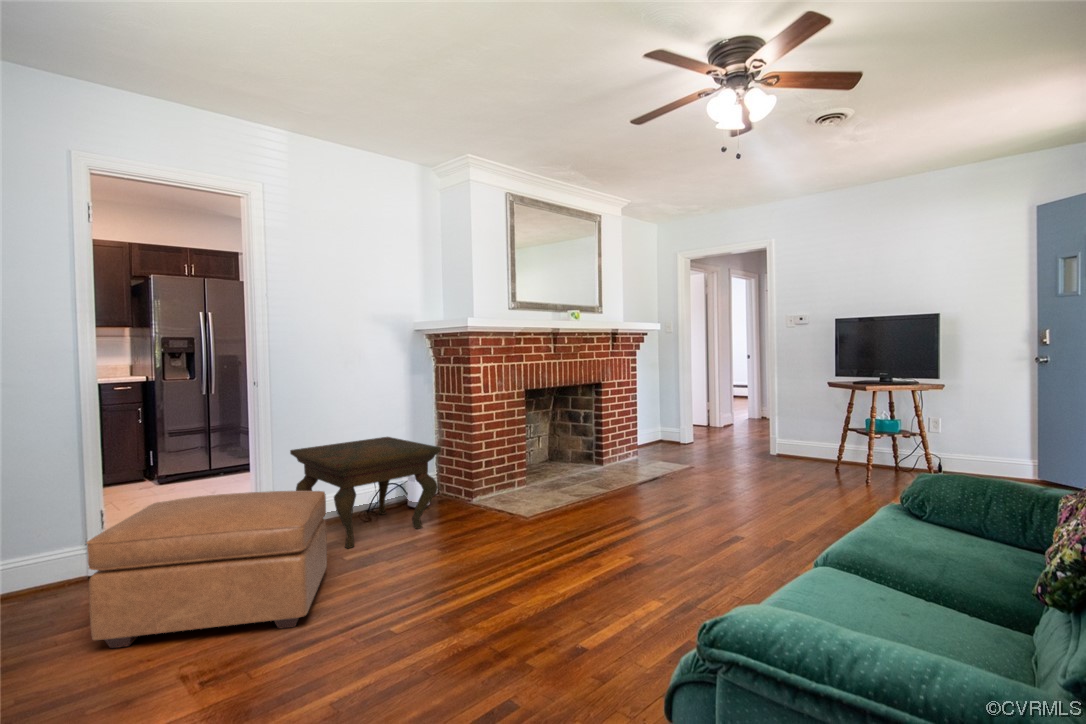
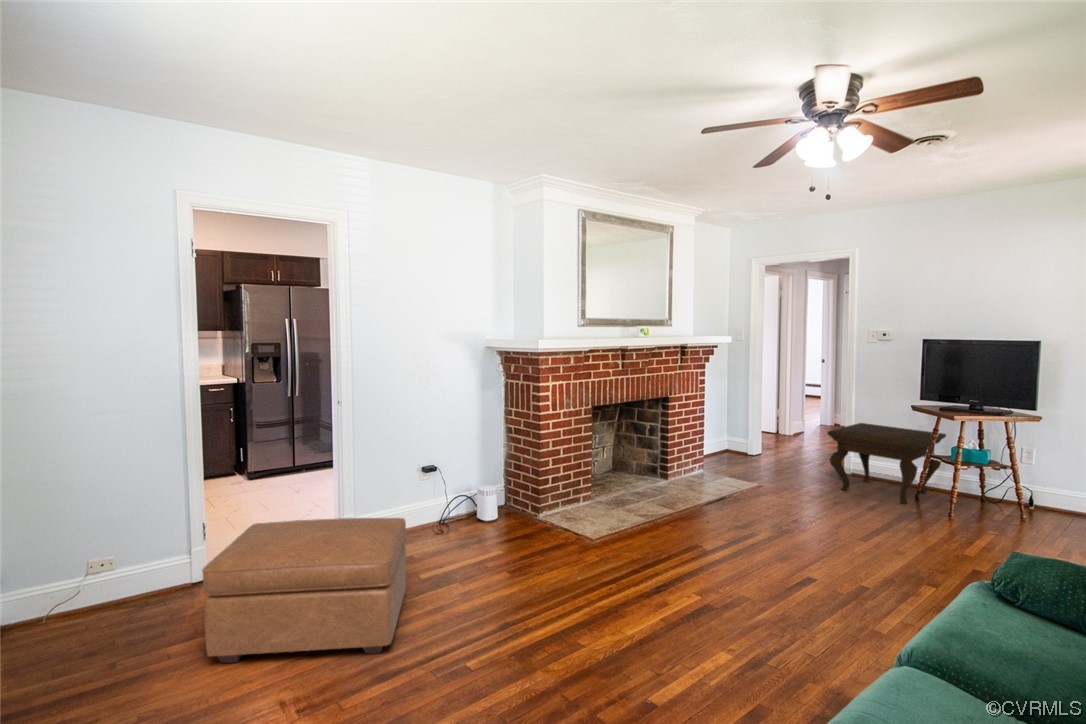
side table: present [290,437,441,548] -> present [827,423,946,504]

